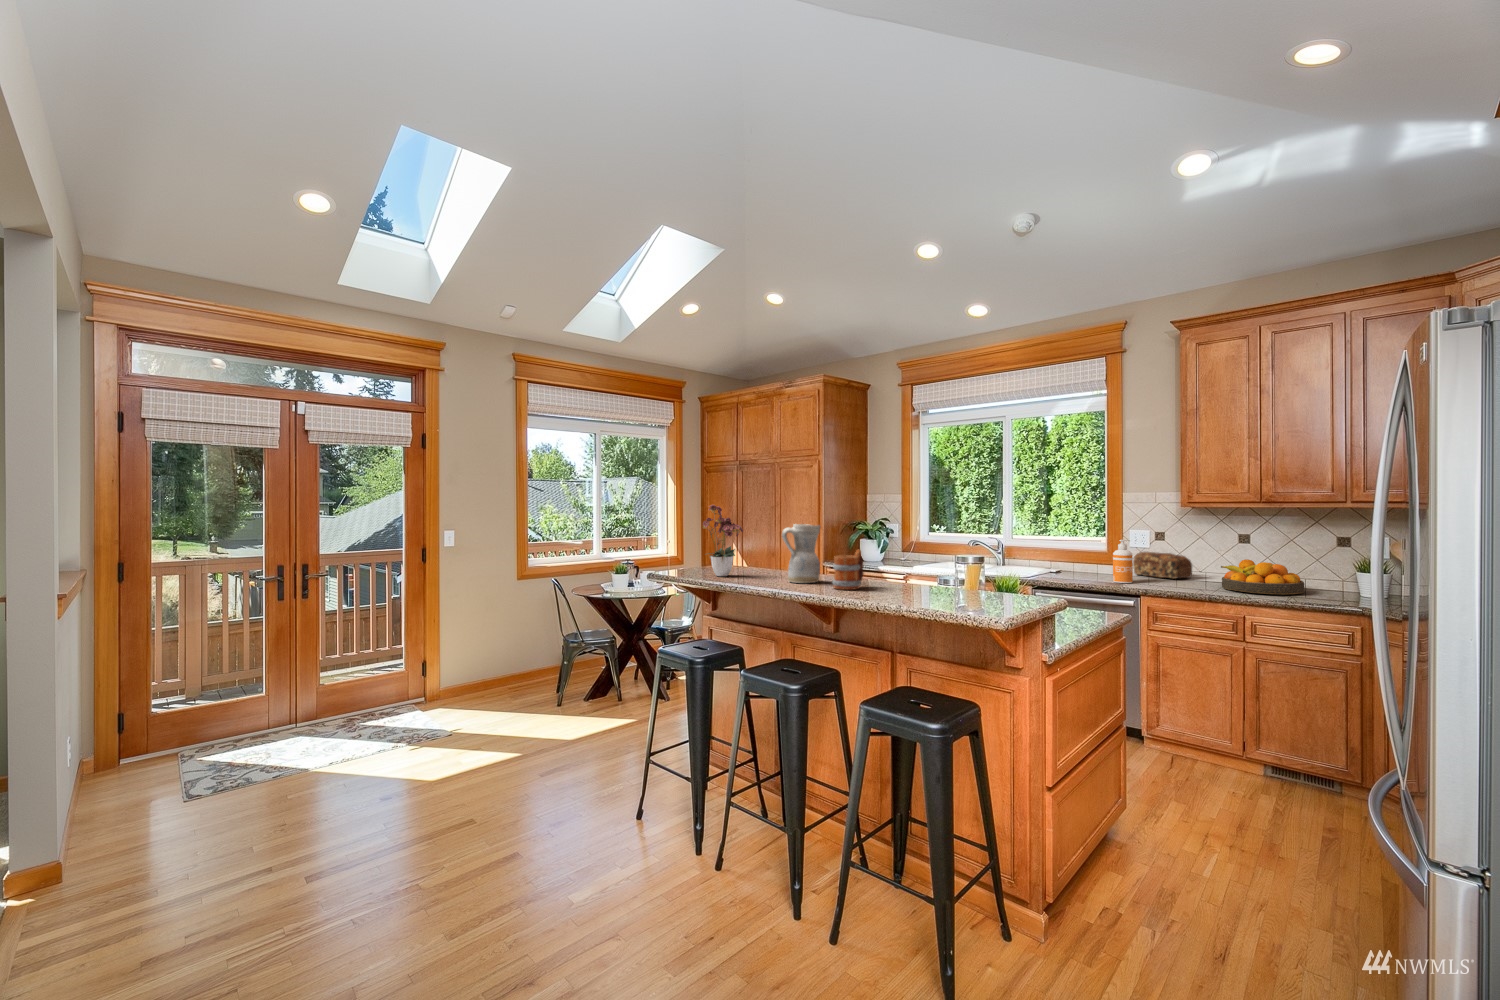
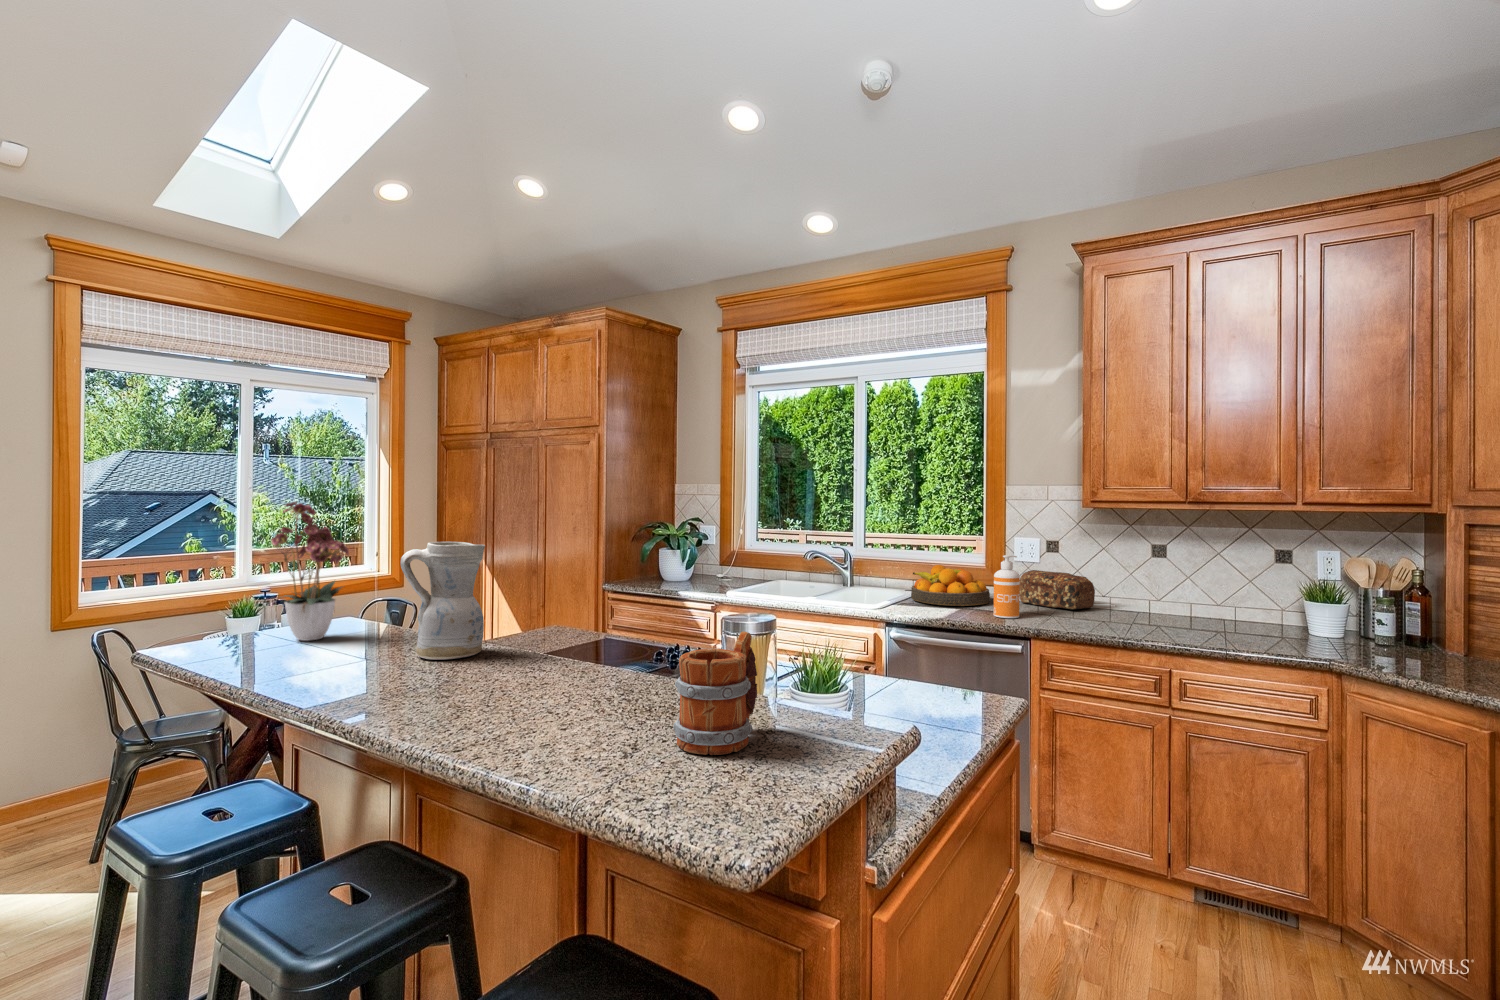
mug: present [833,550,864,590] -> present [673,631,757,755]
fruit bowl: present [1221,559,1304,594] -> present [911,565,990,606]

